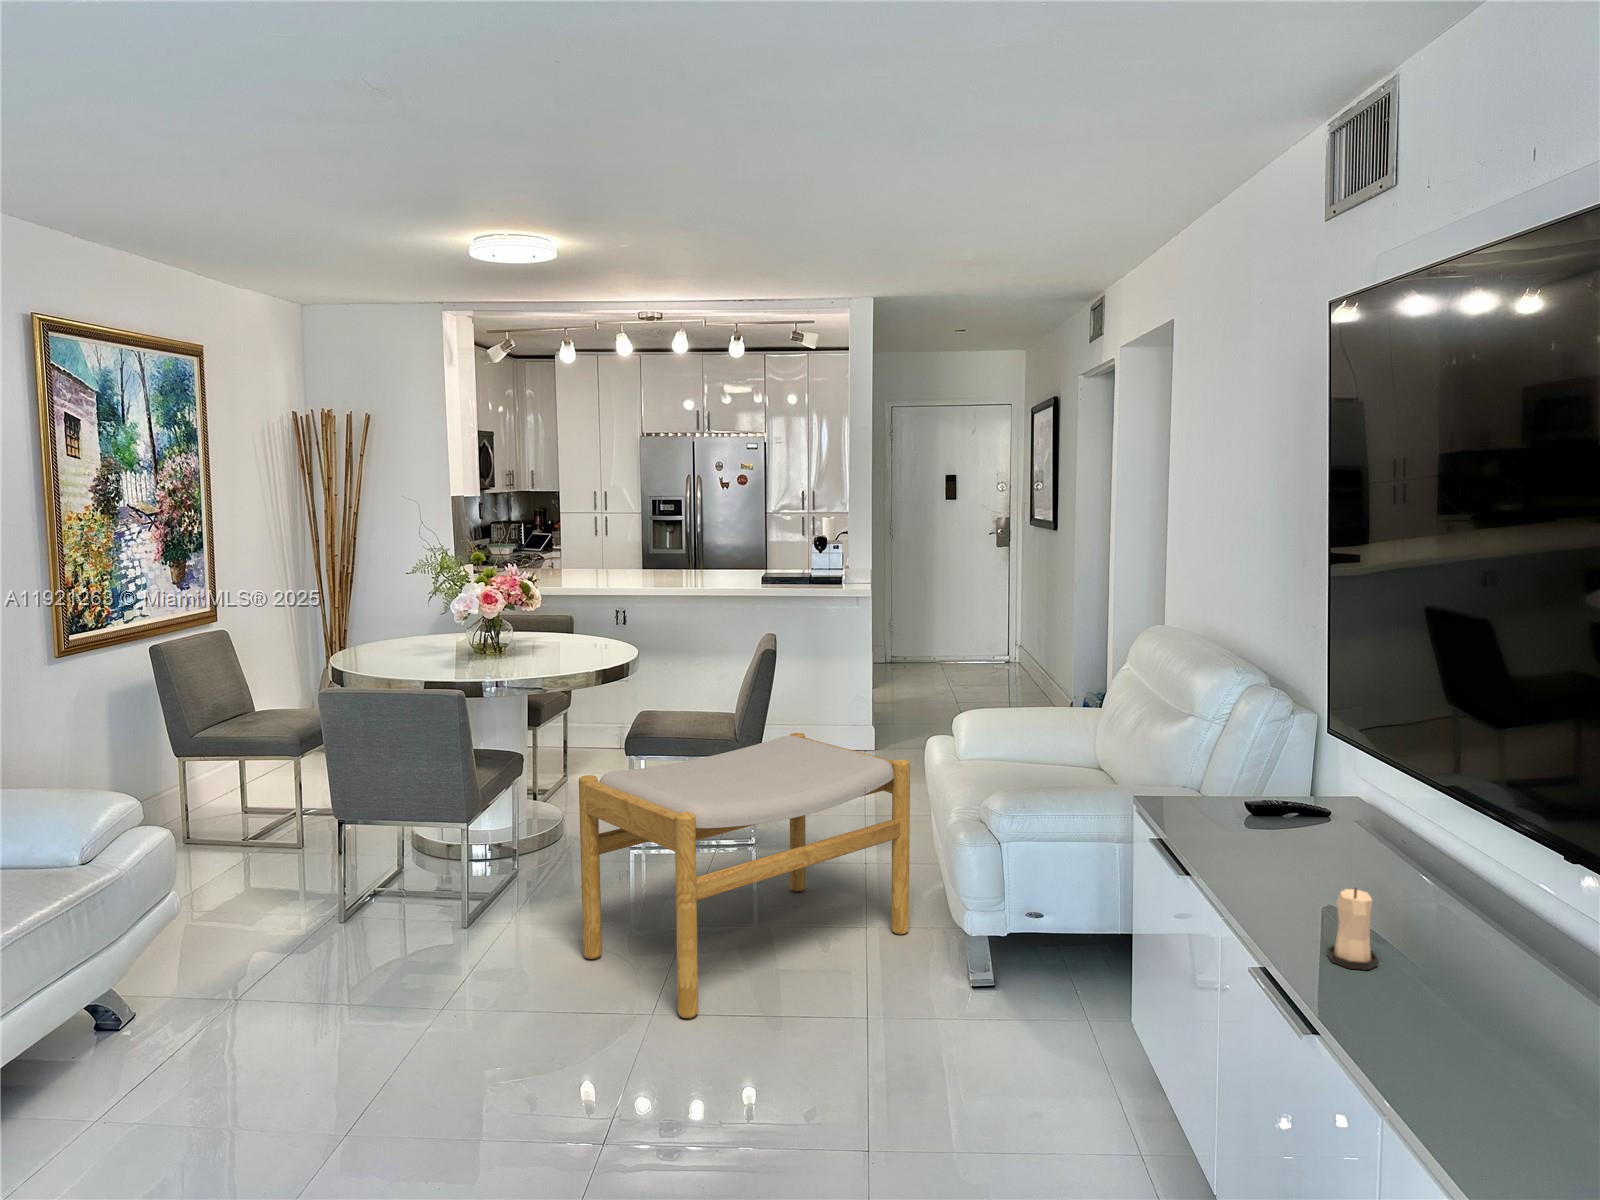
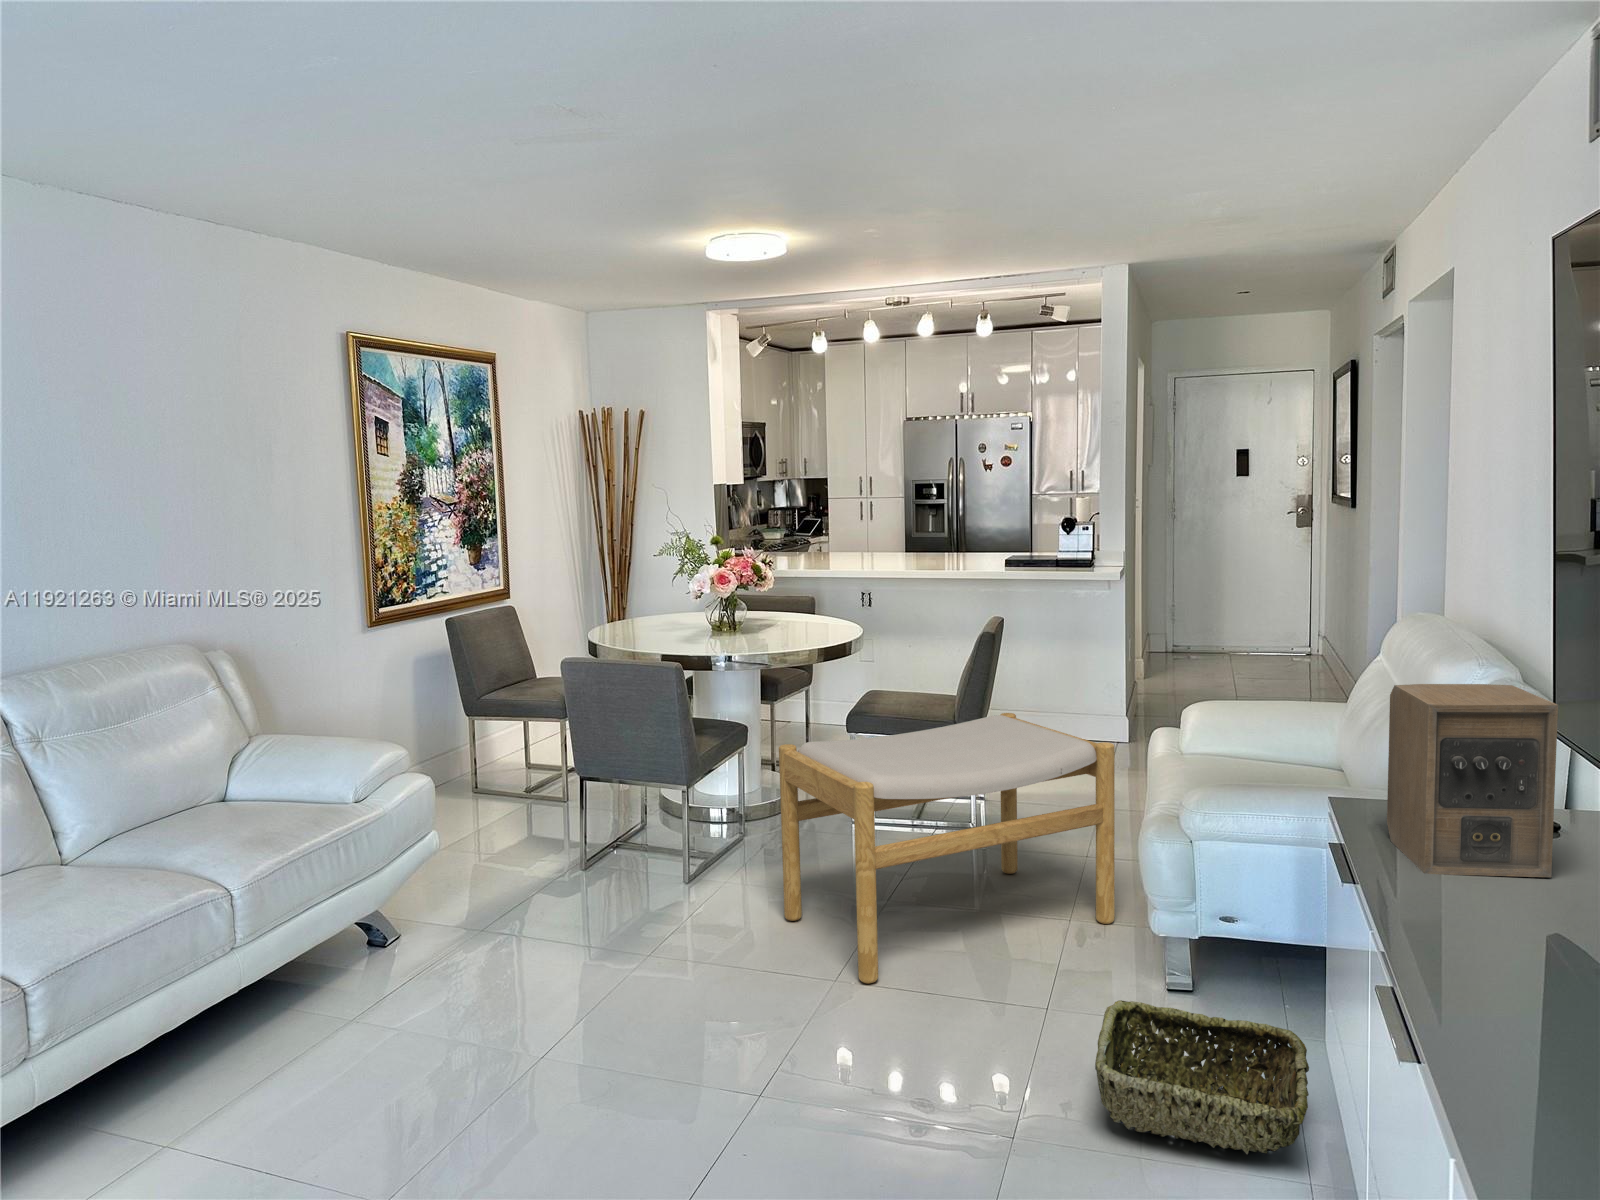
speaker: none [1209,702,1361,875] -> present [1387,684,1558,877]
candle: present [1327,888,1378,970] -> none [1458,884,1516,978]
woven basket: none [945,1012,1142,1147] -> present [1095,1000,1309,1154]

